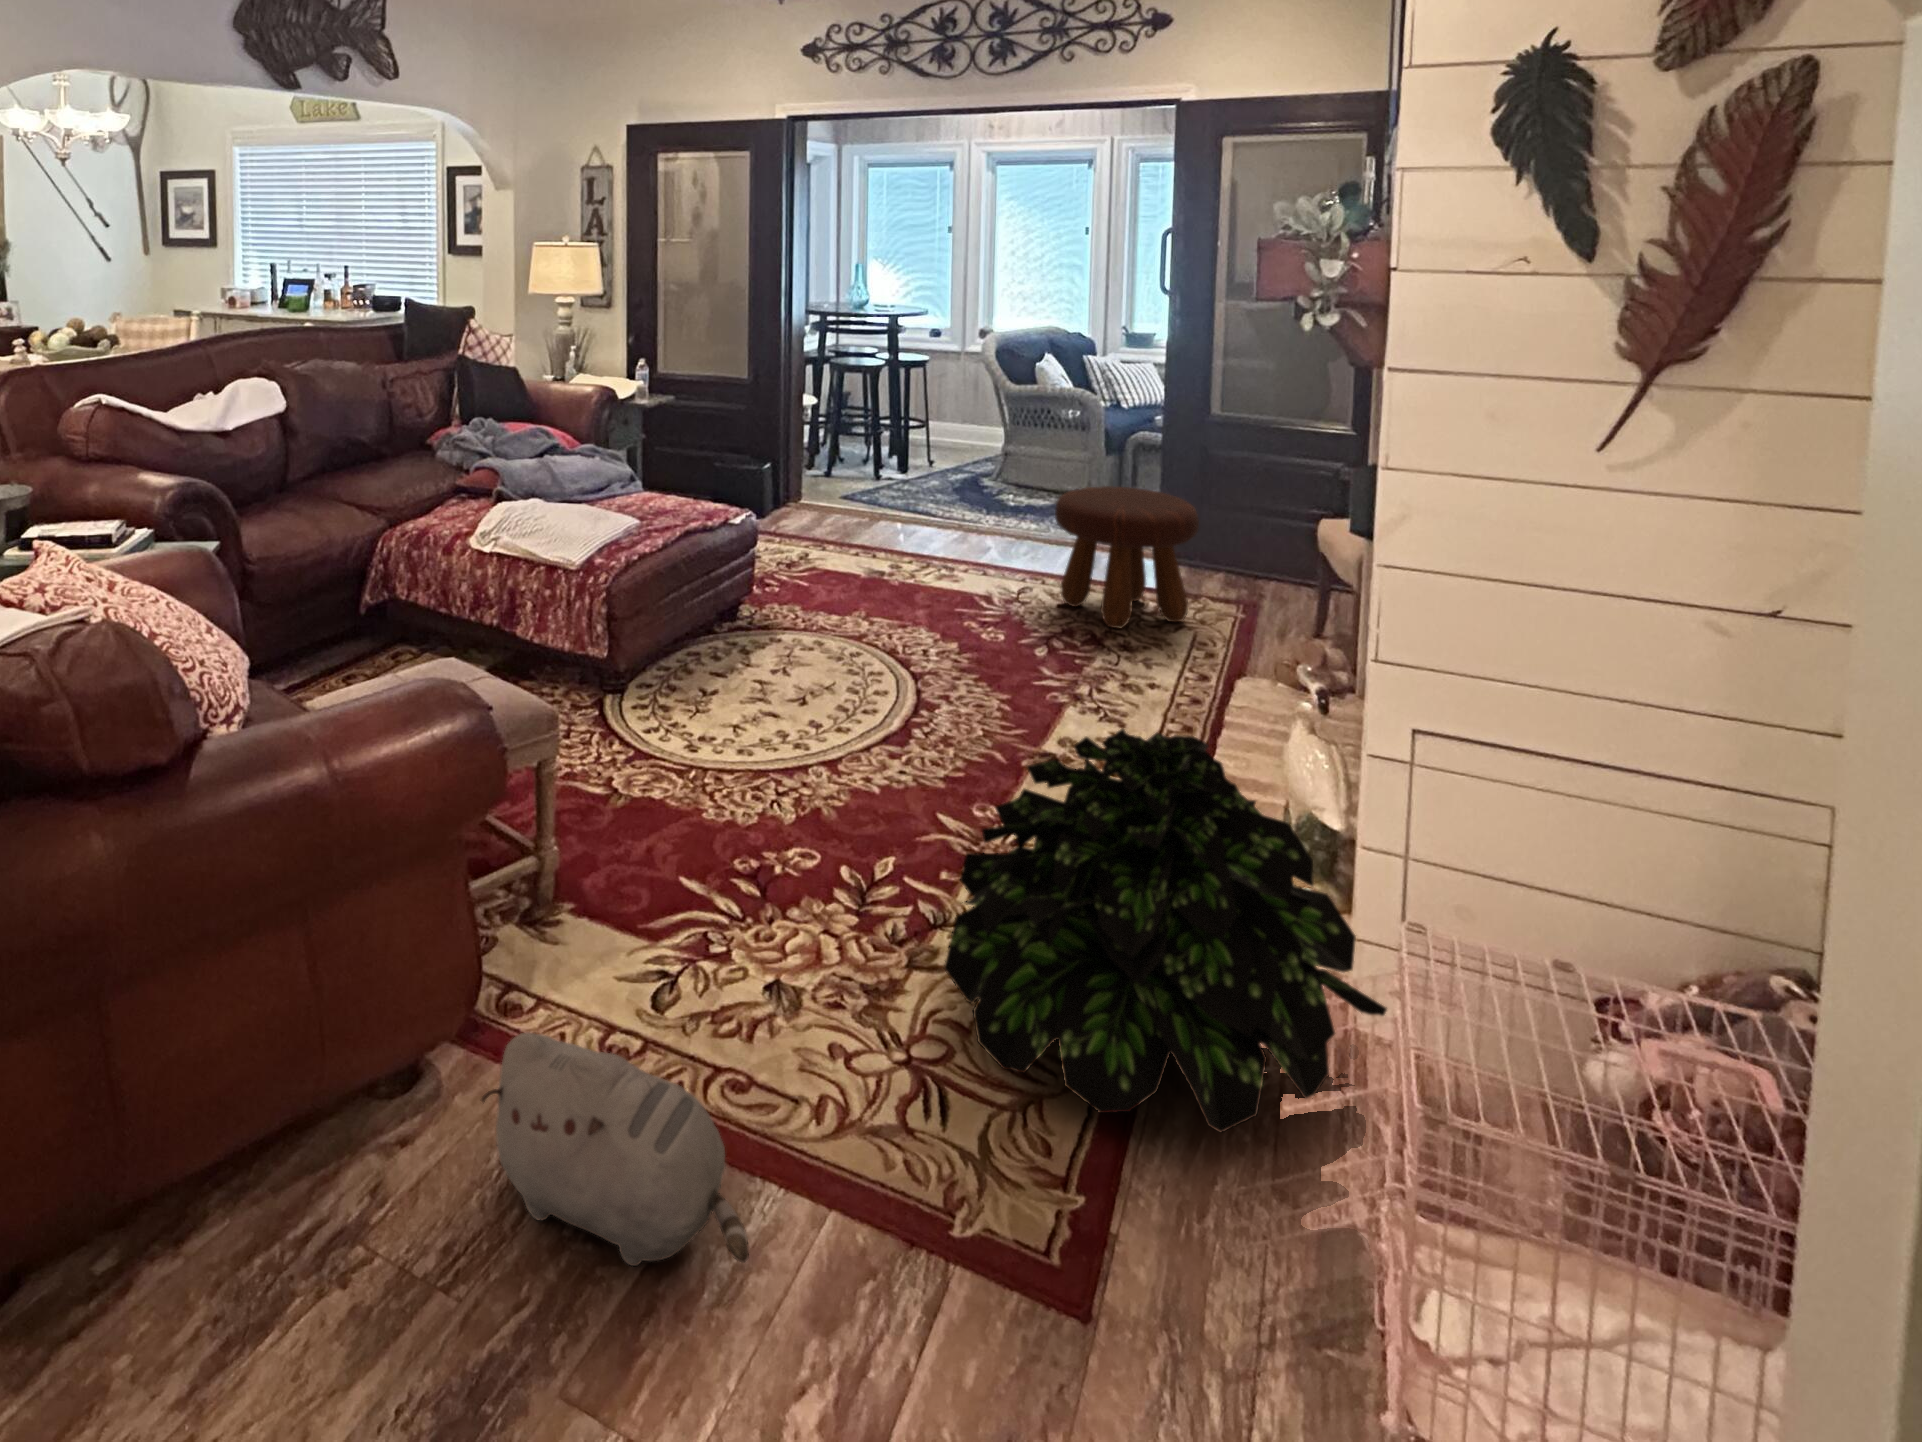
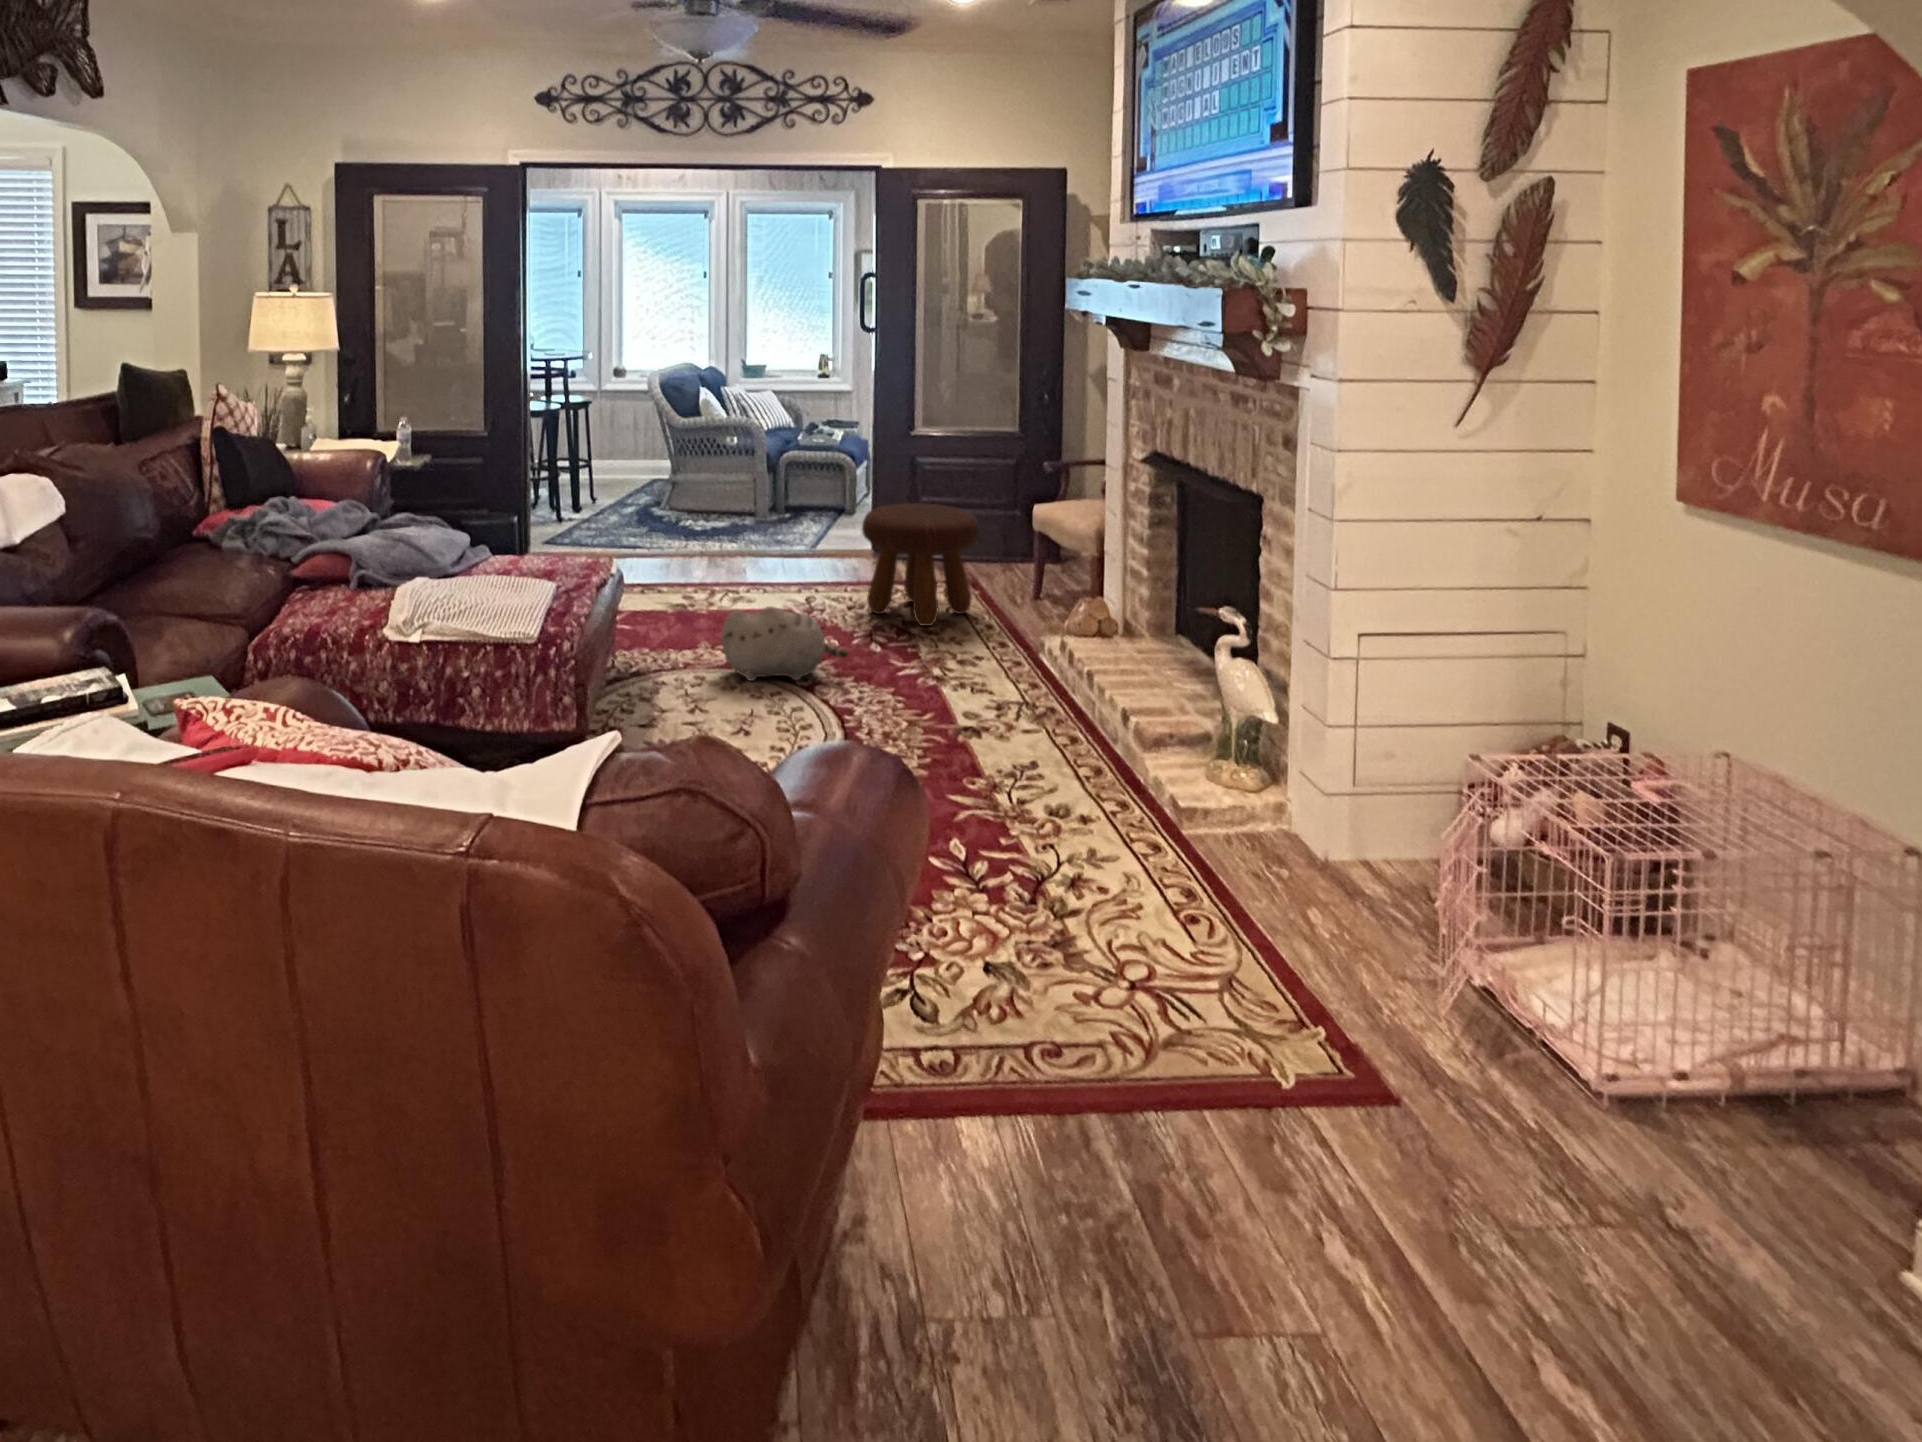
potted plant: present [944,729,1387,1133] -> none [1070,668,1385,965]
plush toy: present [481,1033,749,1266] -> present [721,606,848,681]

